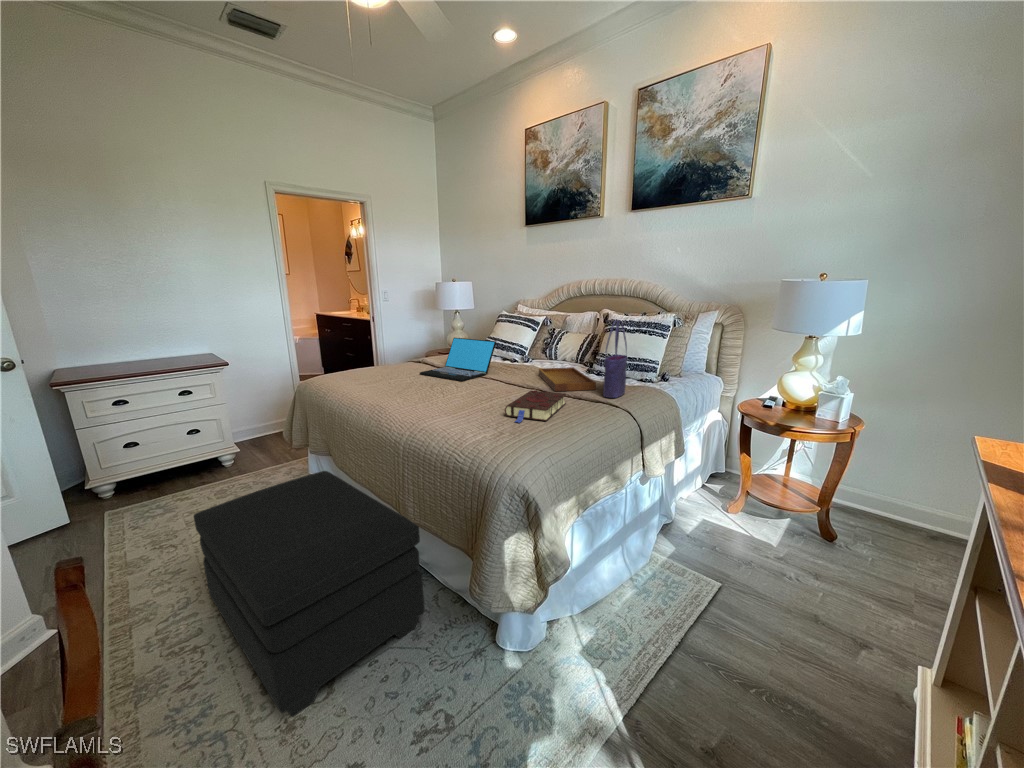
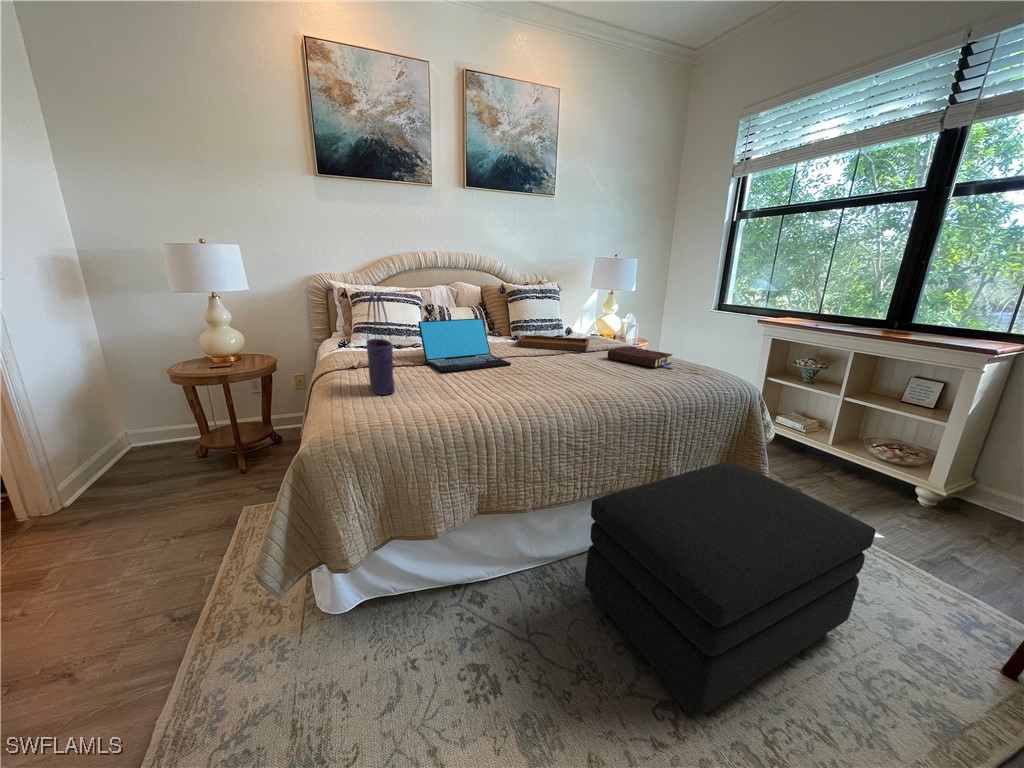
tote bag: present [603,321,627,398] -> present [366,295,395,395]

